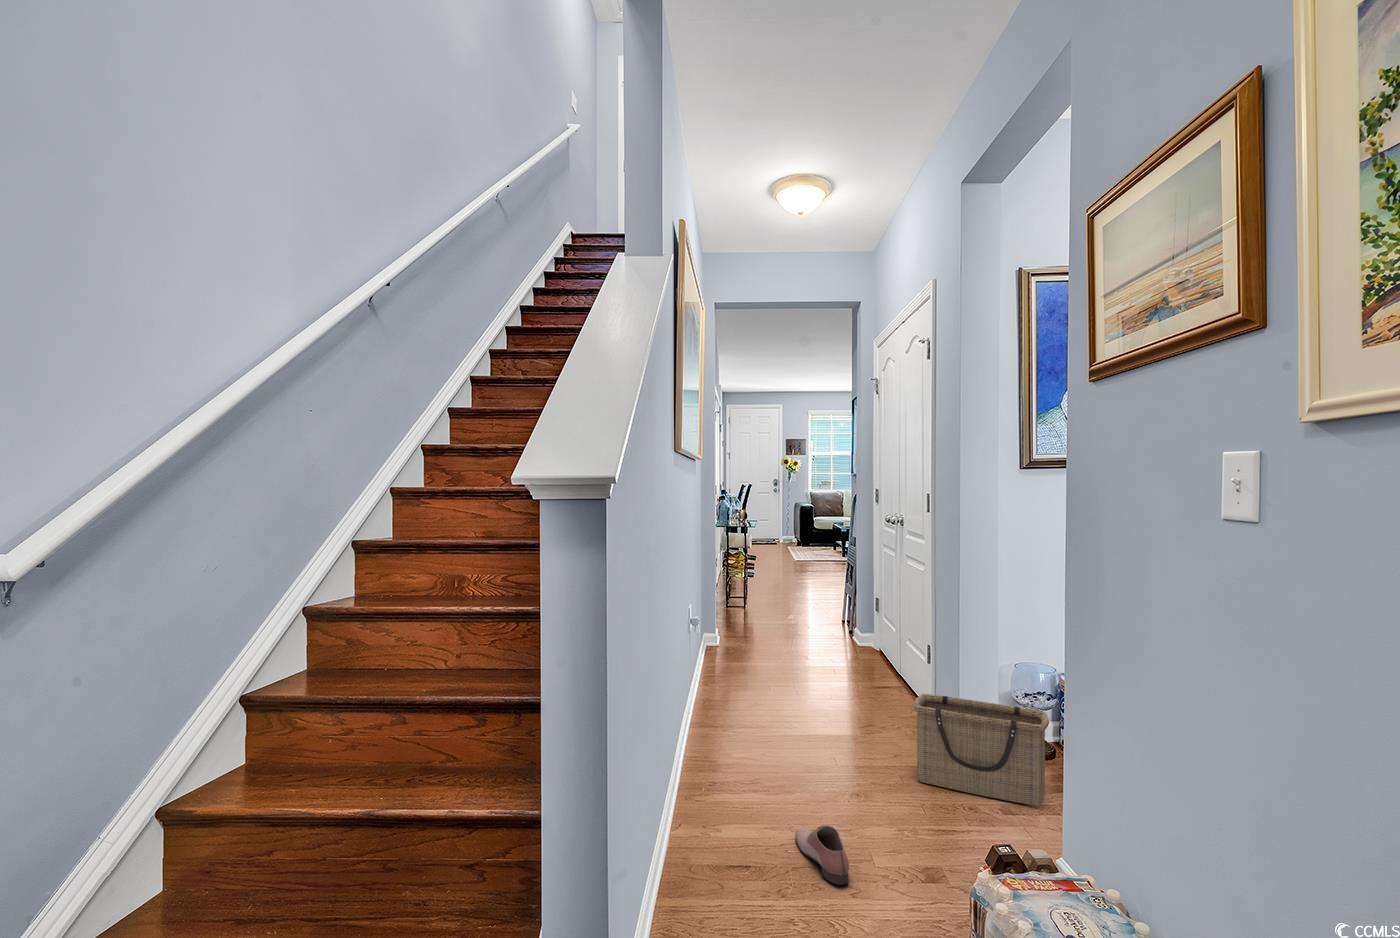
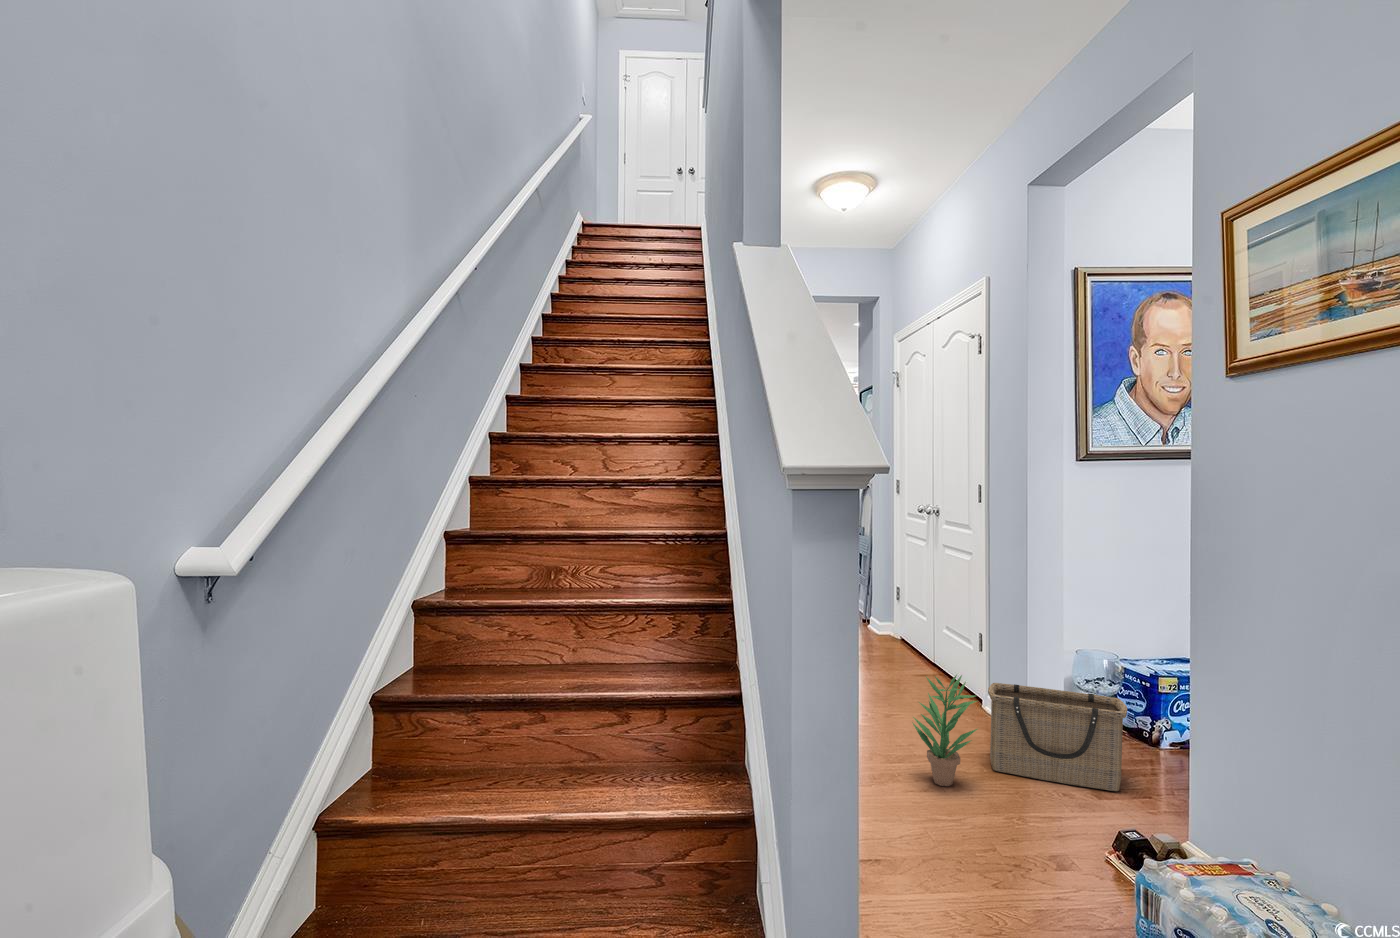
potted plant: none [833,684,895,796] -> present [913,675,977,786]
shoe: present [795,825,849,884] -> none [896,816,968,874]

